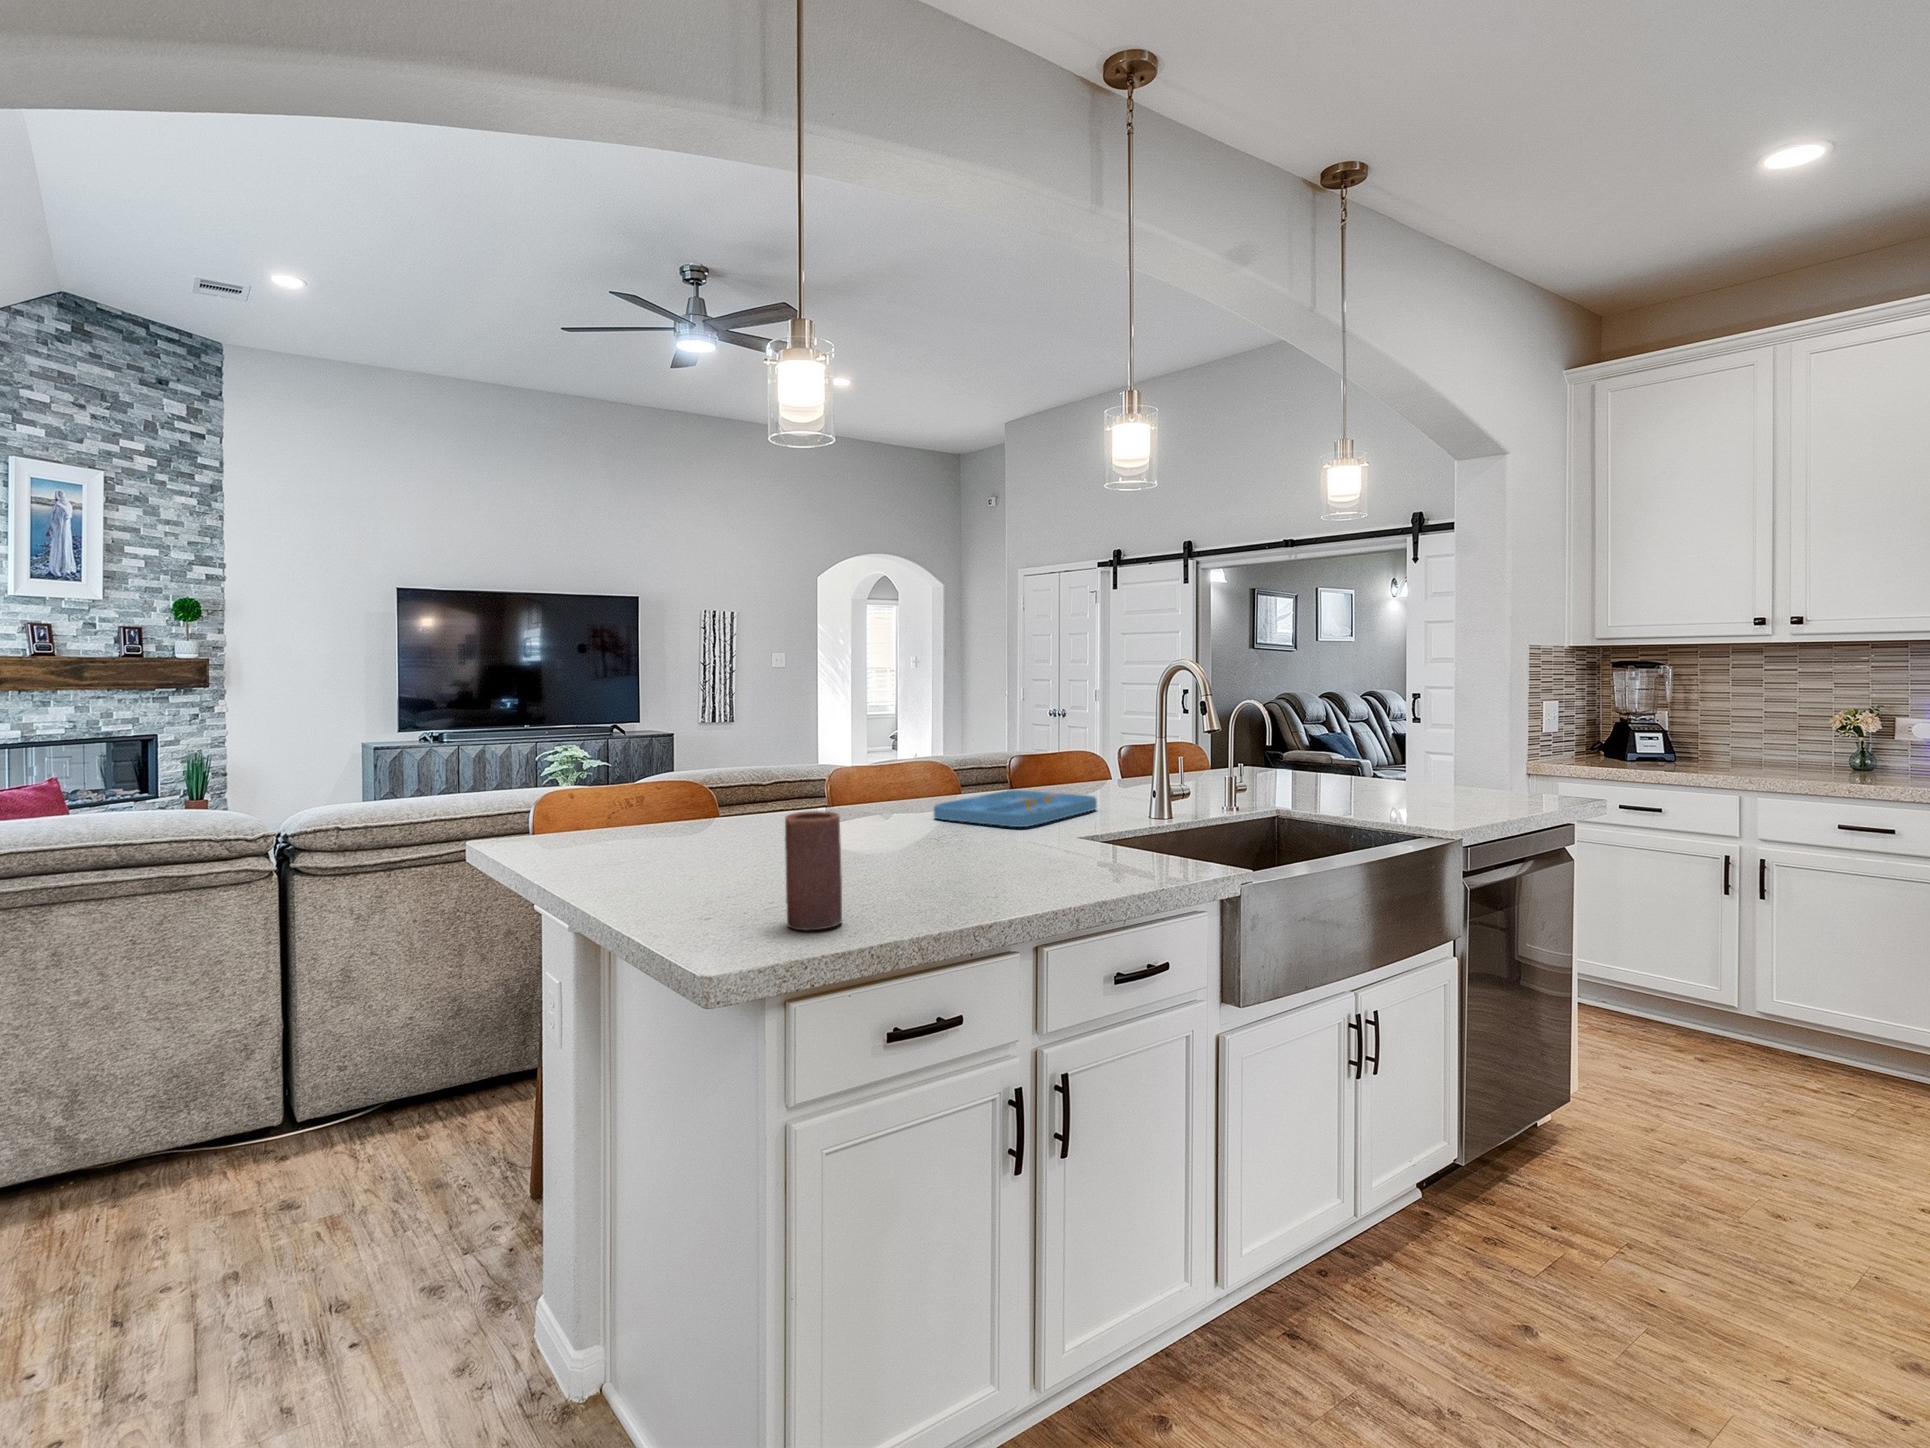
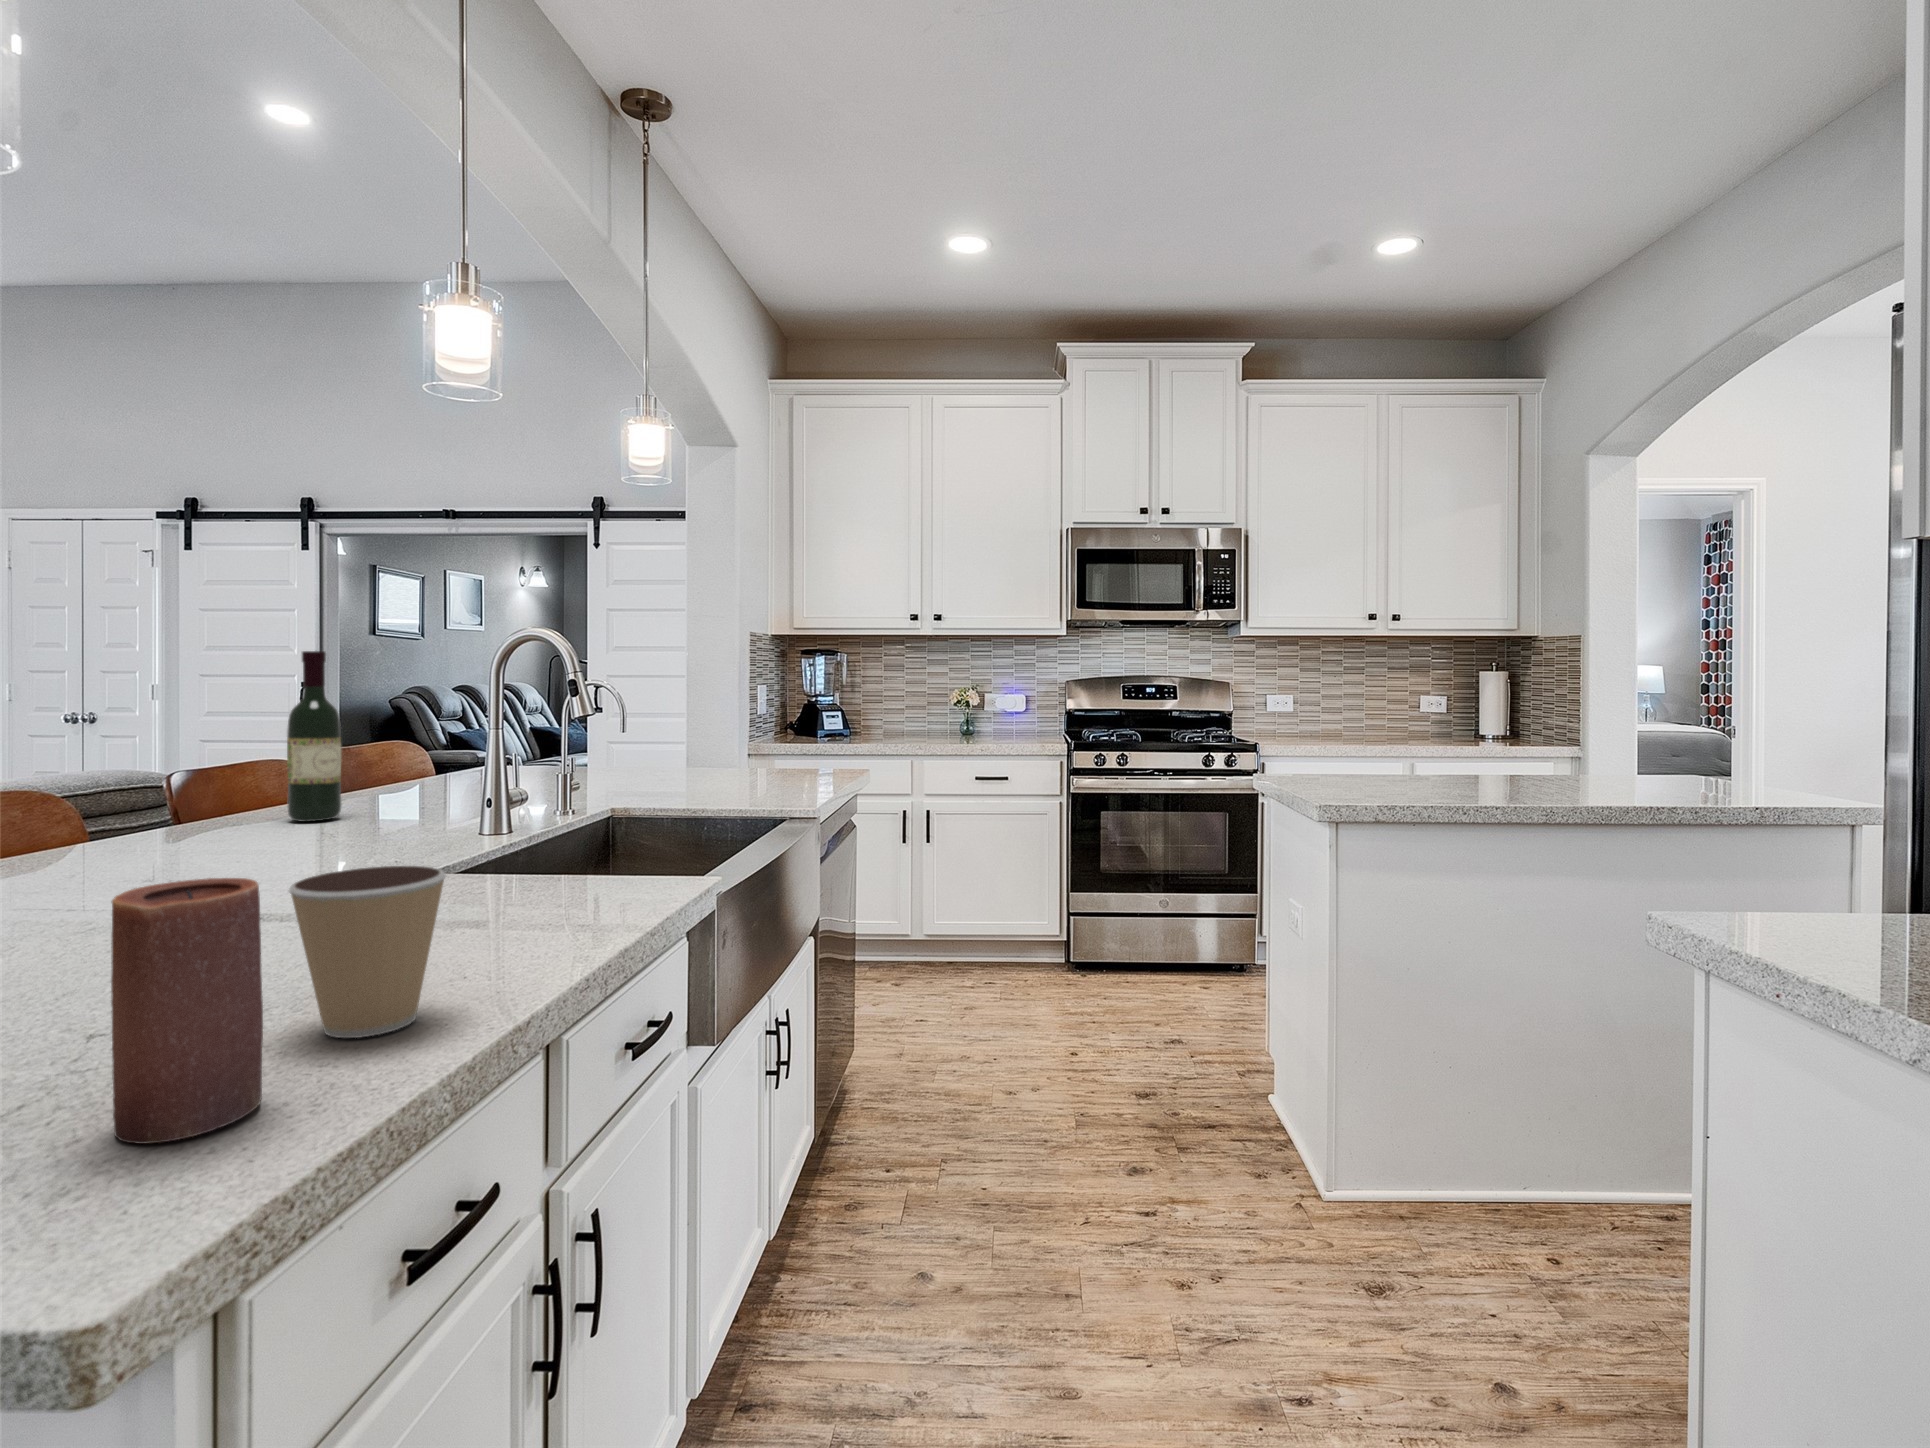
wine bottle: none [1047,680,1078,796] -> present [287,651,341,822]
tray: present [934,790,1097,827] -> none [129,814,407,879]
coffee cup: none [882,819,956,912] -> present [289,866,446,1038]

